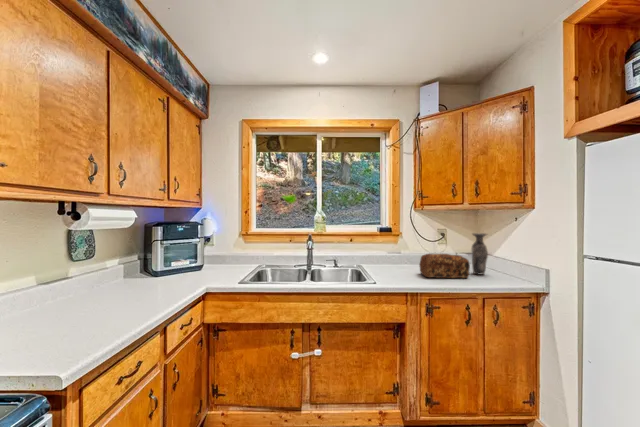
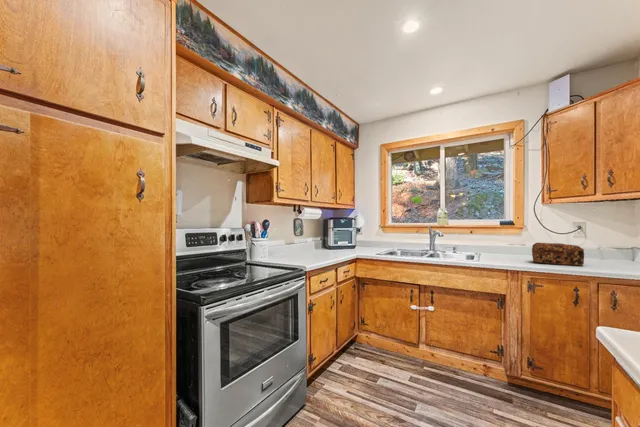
vase: present [471,233,488,274] -> none [594,225,615,265]

